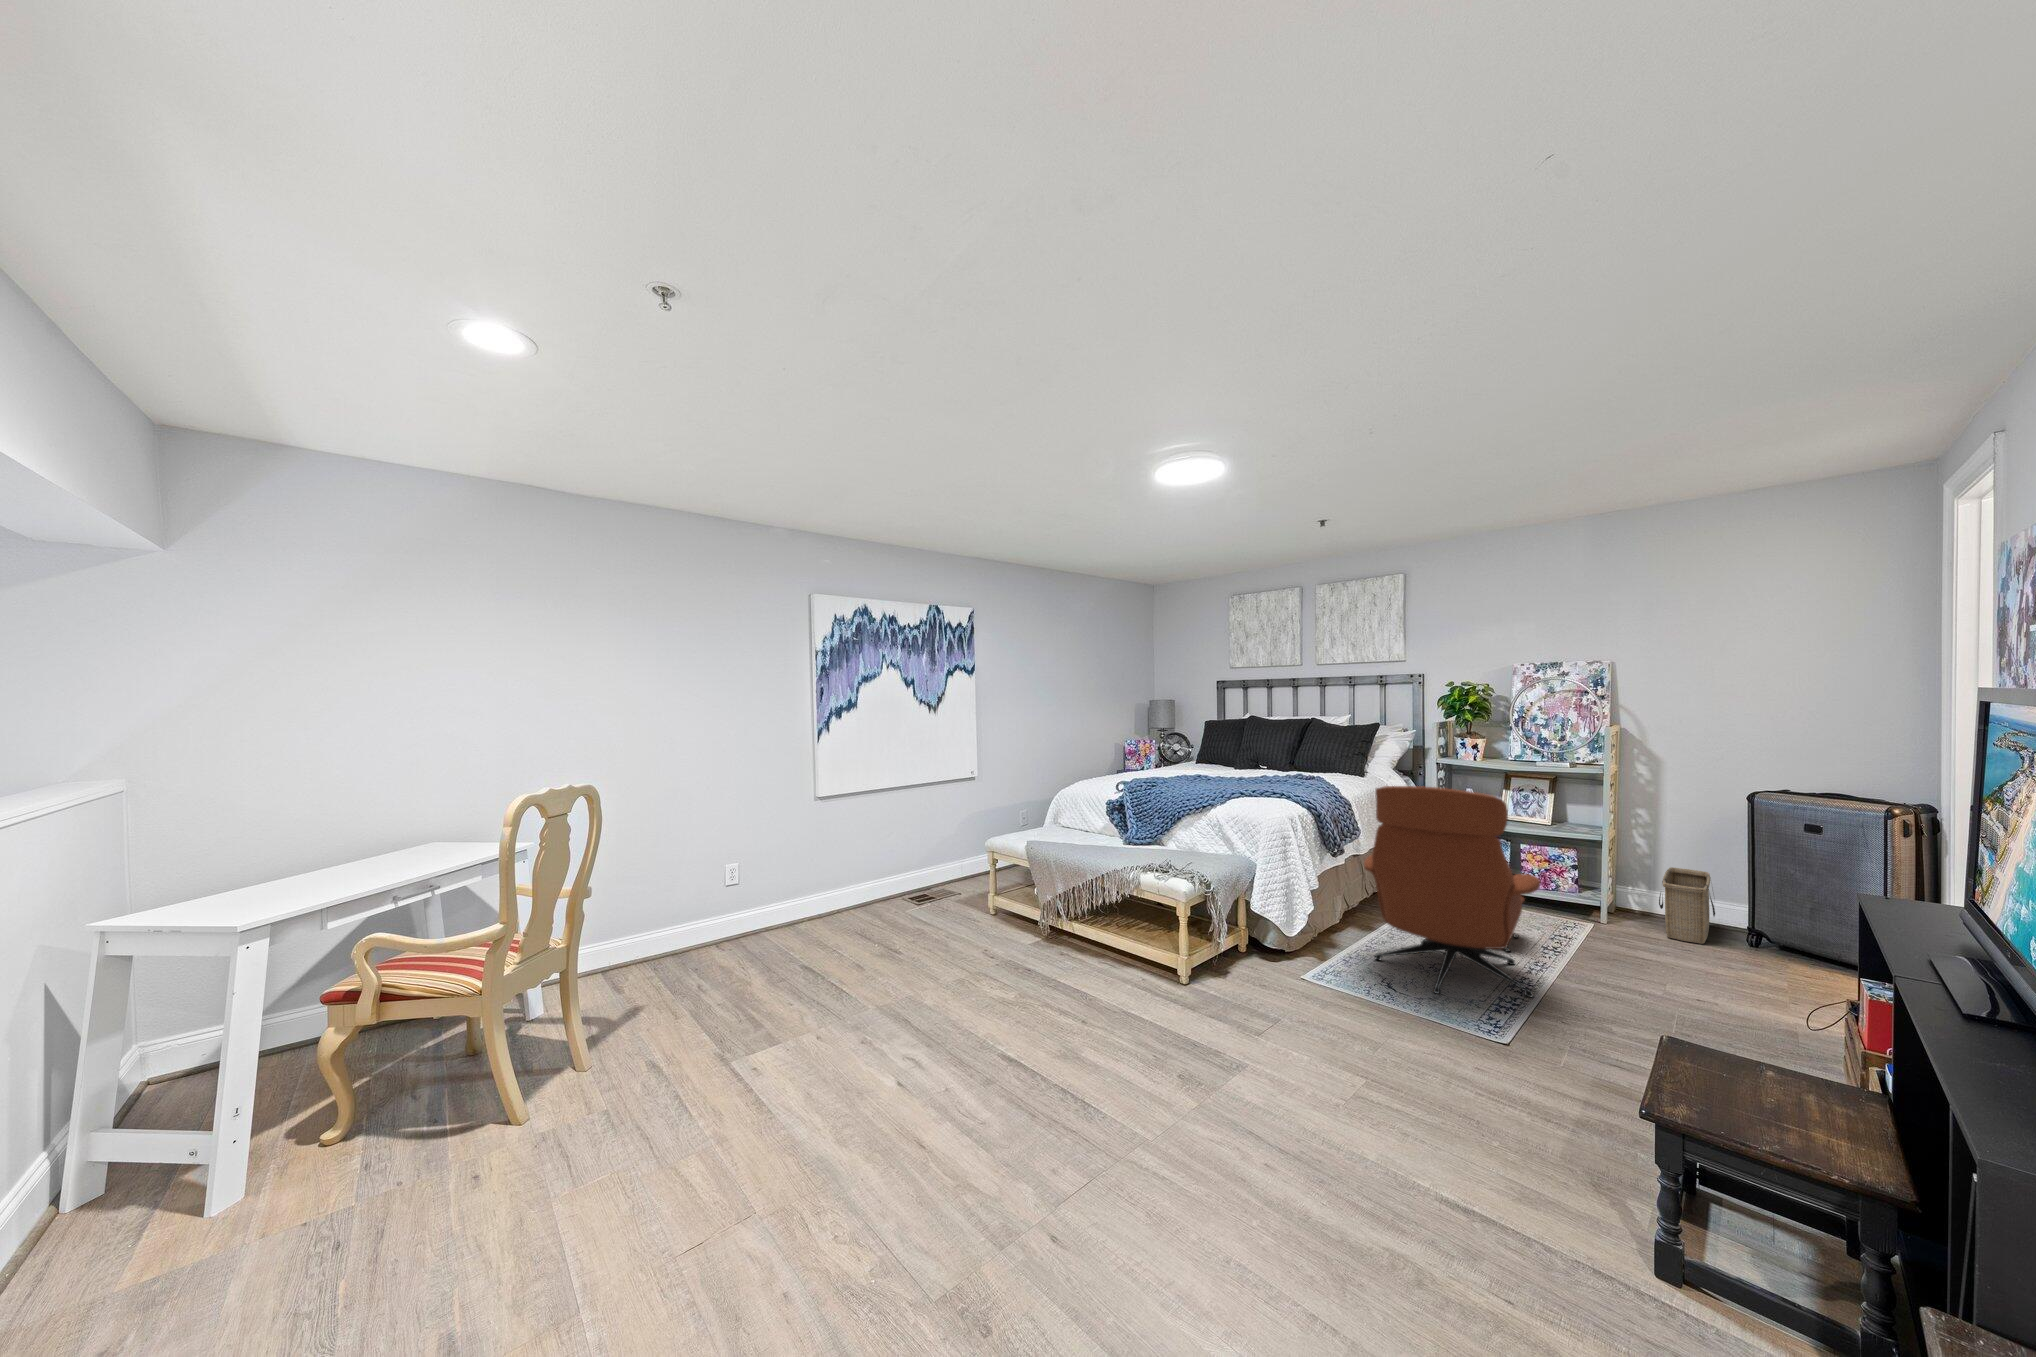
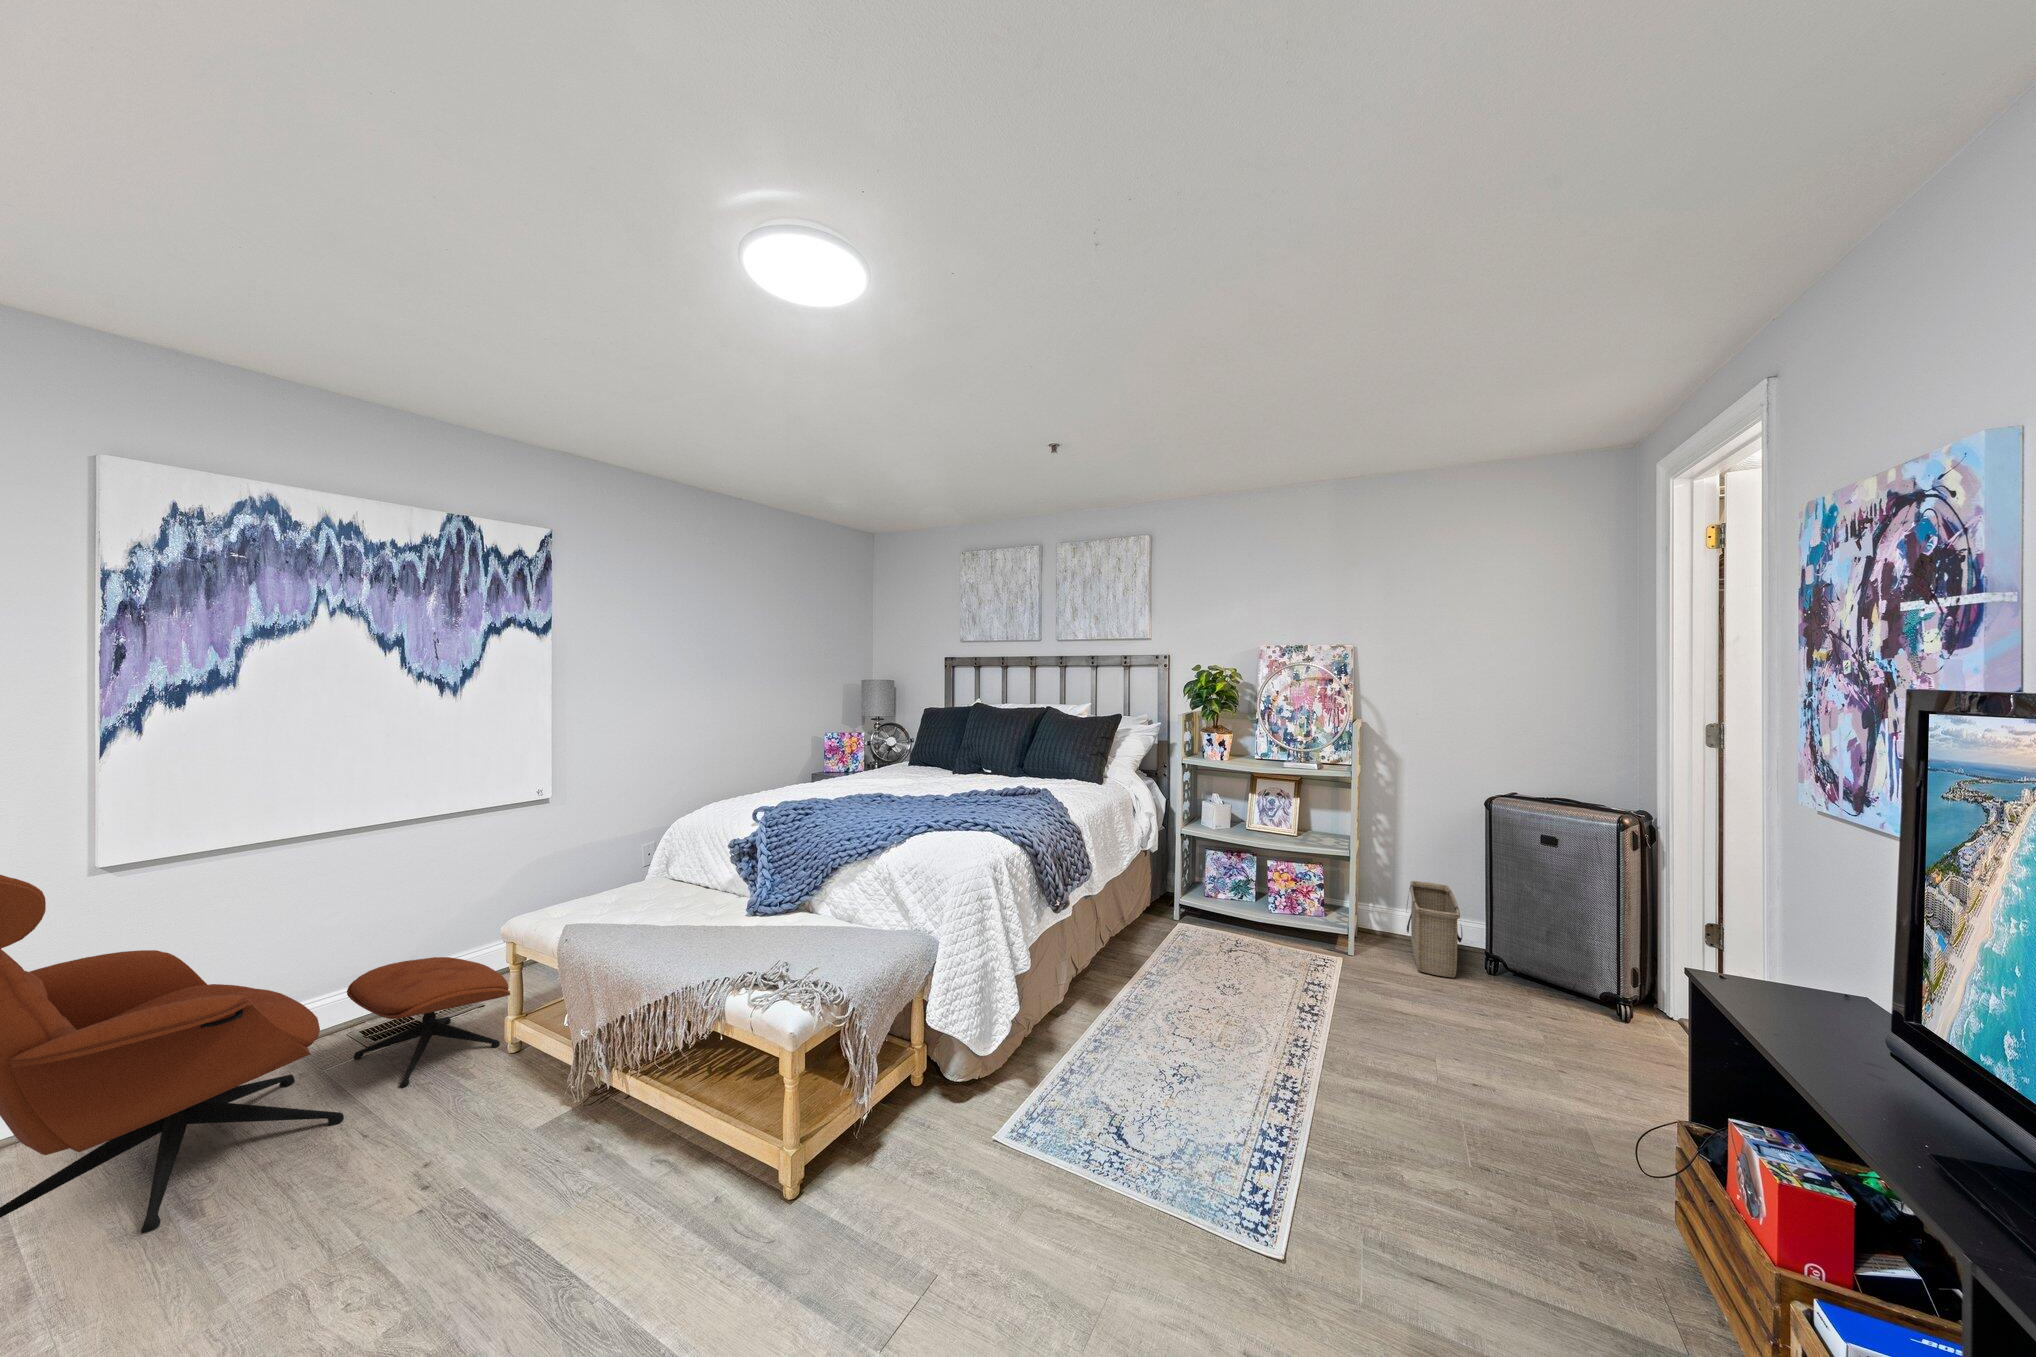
lounge chair: present [1364,786,1540,997] -> present [0,875,510,1233]

